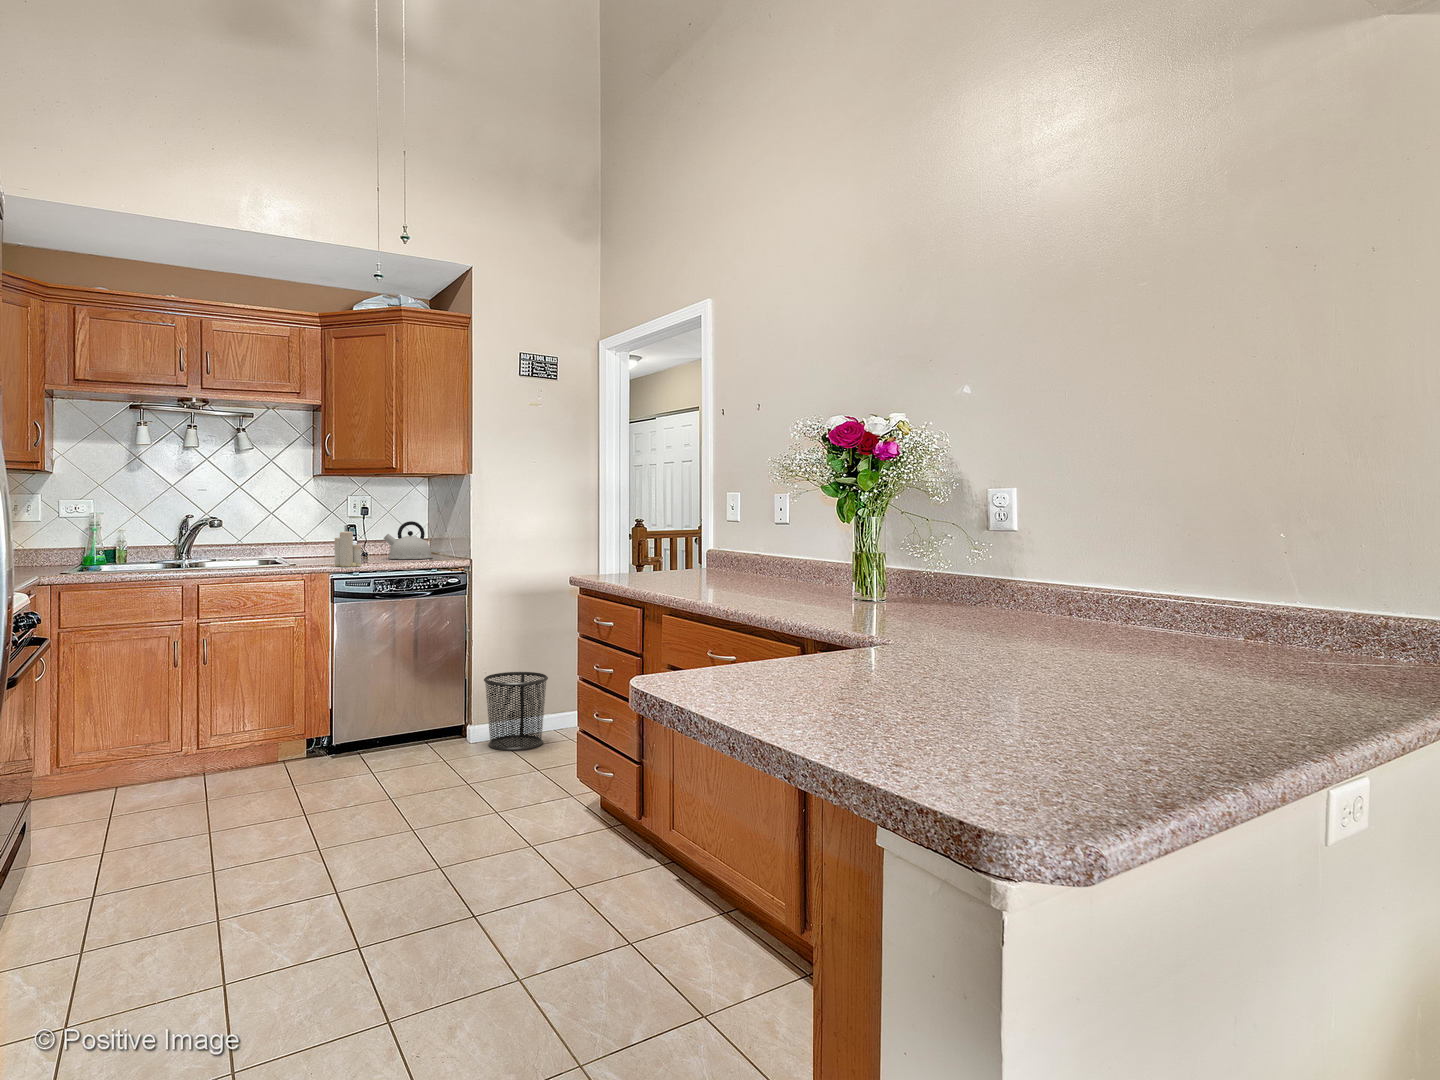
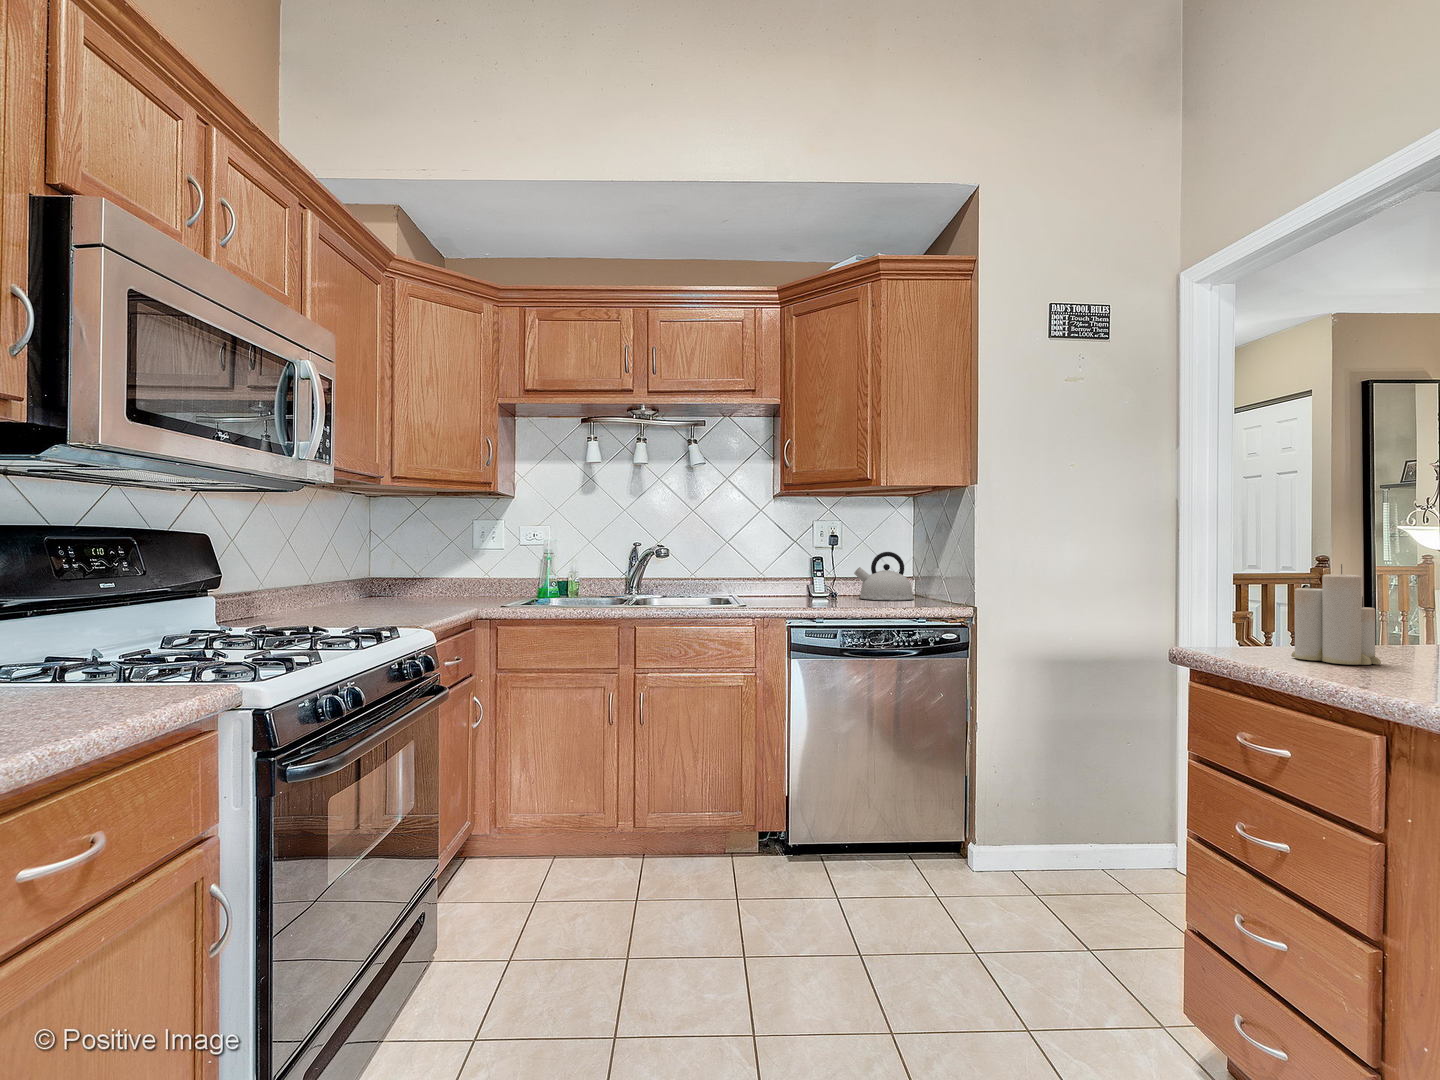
candle: present [335,531,361,567] -> present [1291,564,1381,665]
waste bin: present [484,672,548,751] -> none [997,774,1103,910]

